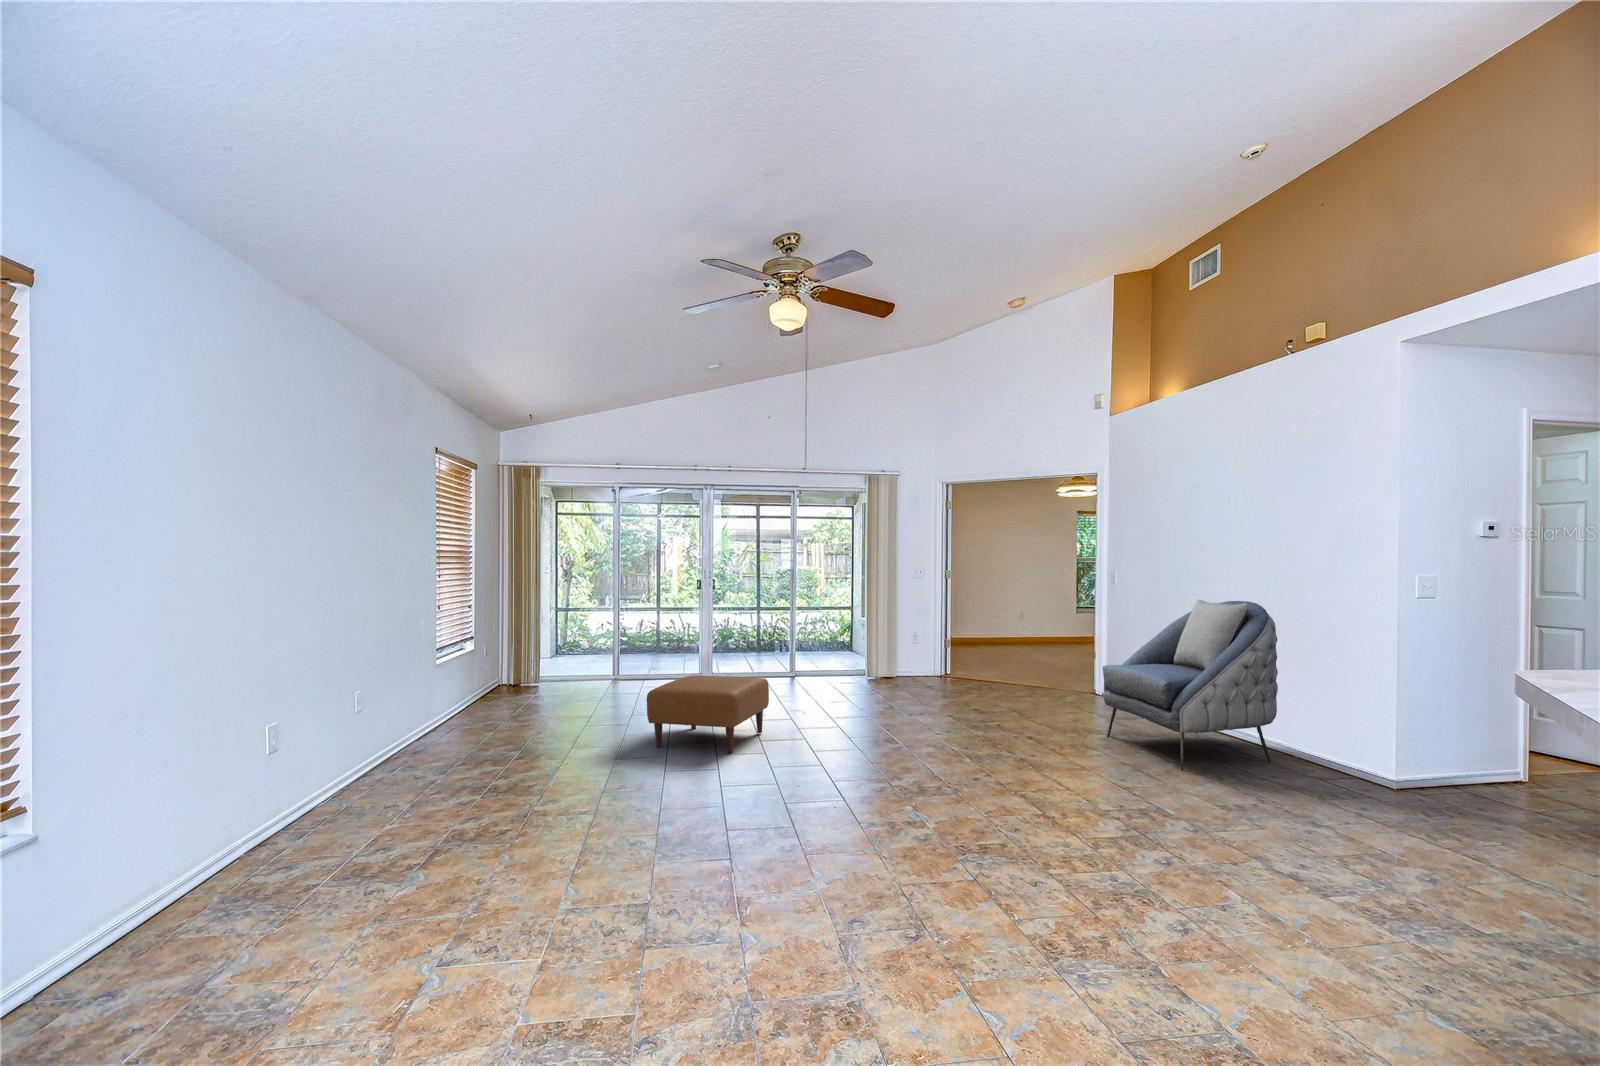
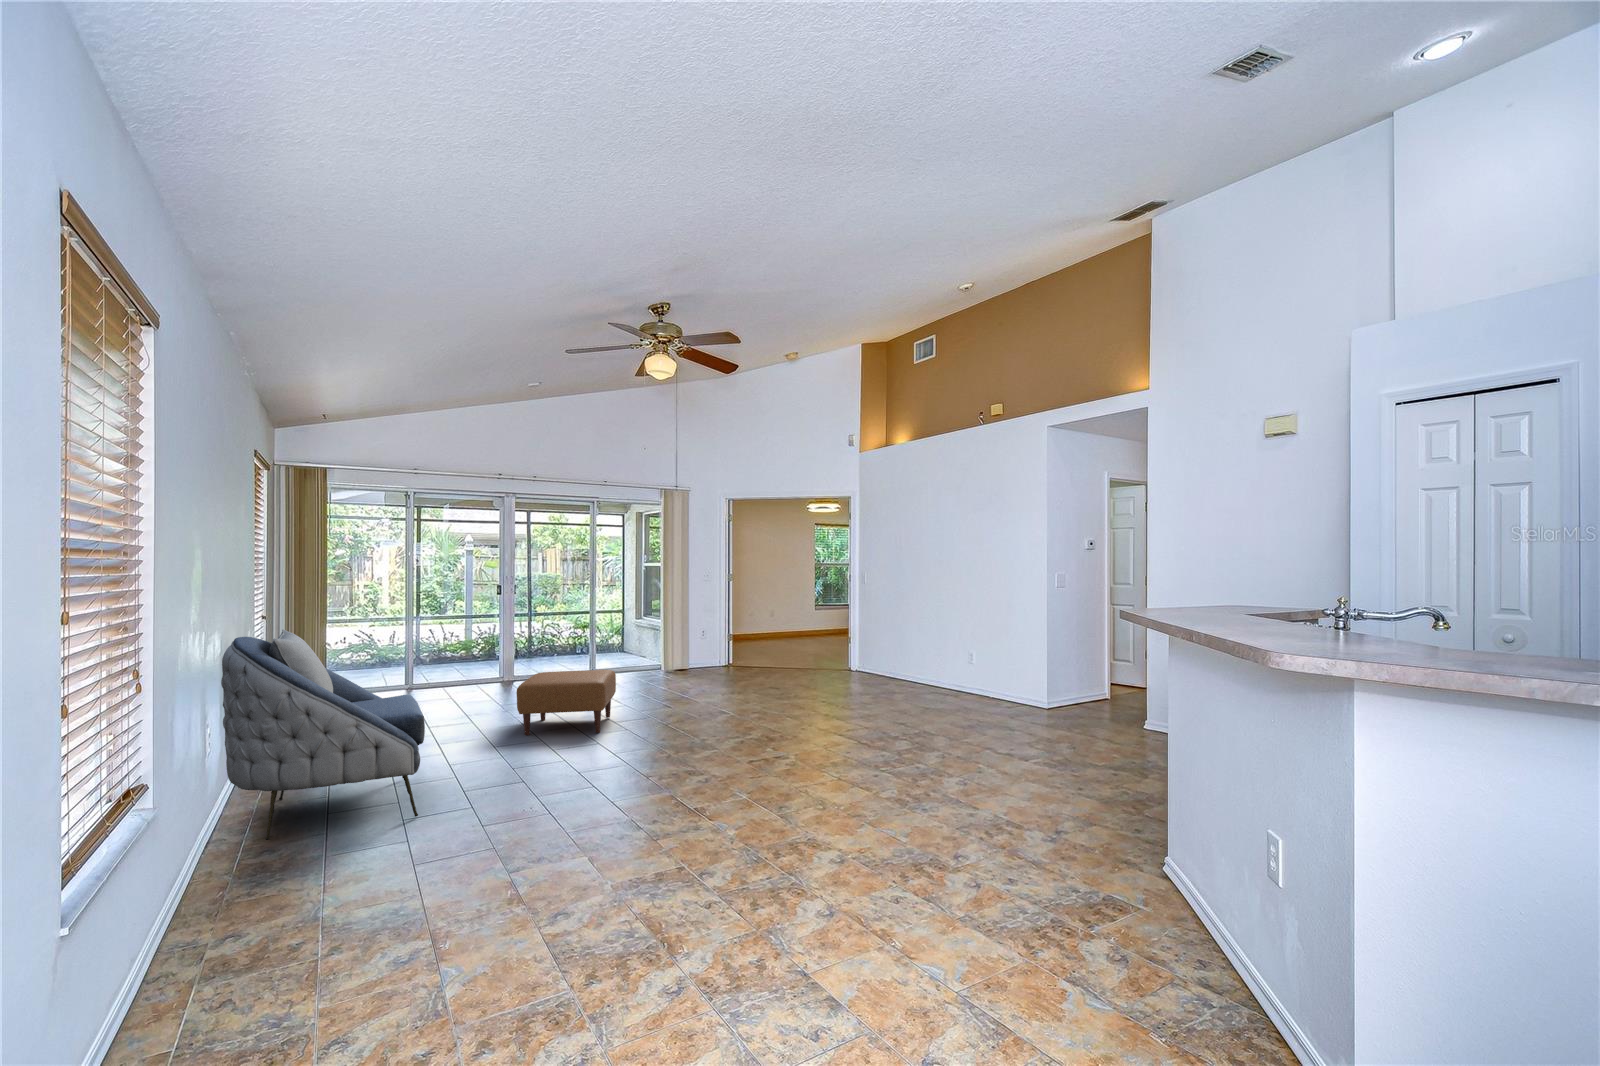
armchair: present [1103,599,1278,771] -> present [221,629,425,840]

